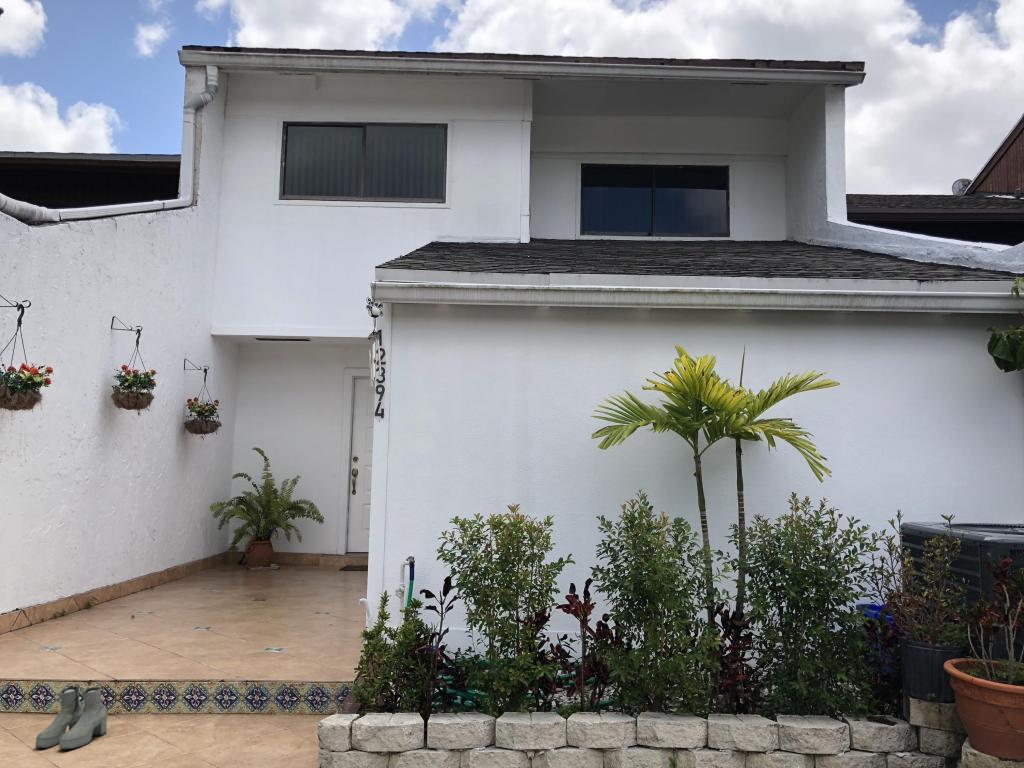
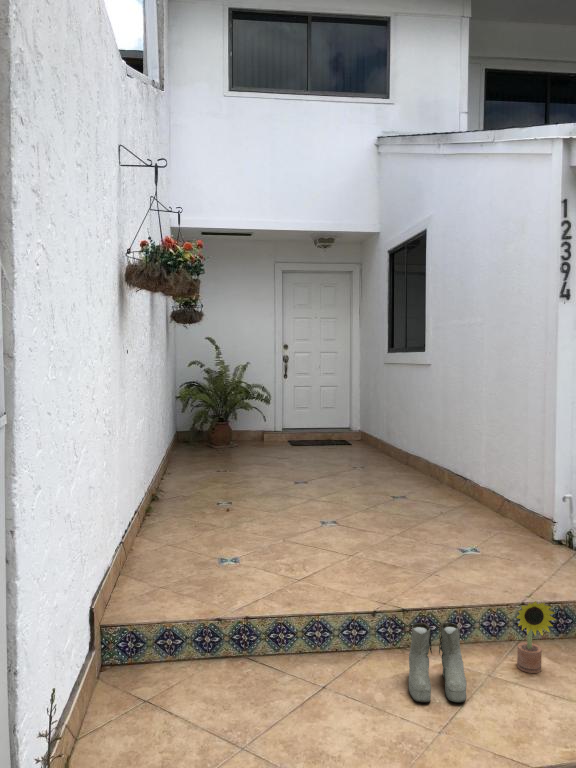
decorative plant: none [149,672,185,735] -> present [516,601,556,673]

